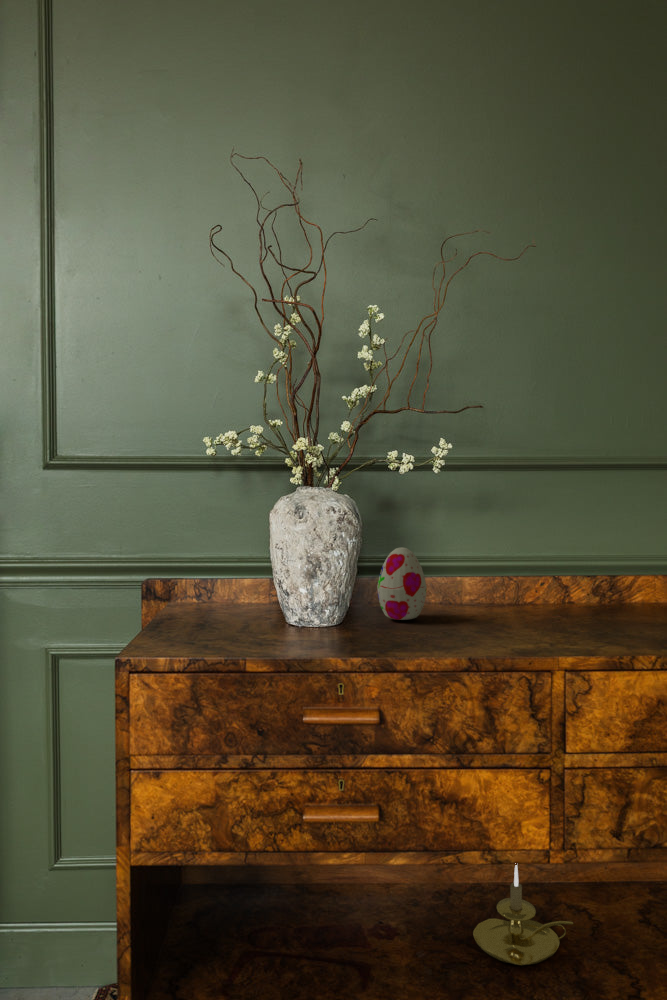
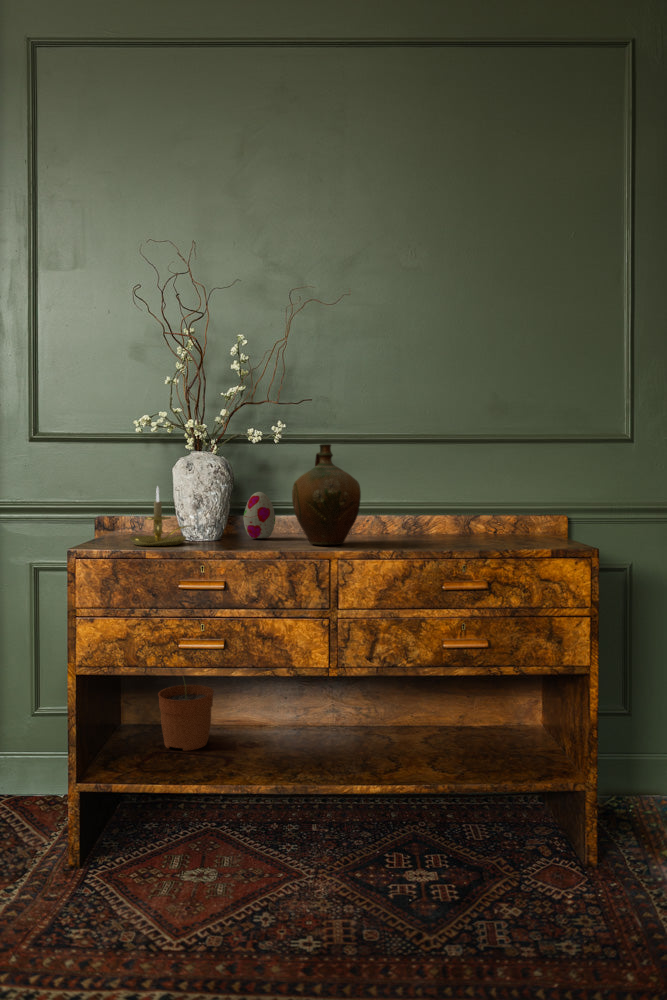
ceramic jug: none [467,476,586,640] -> present [292,444,361,545]
plant pot: none [246,809,331,953] -> present [158,681,214,751]
candle holder: present [473,865,573,965] -> present [129,486,191,546]

